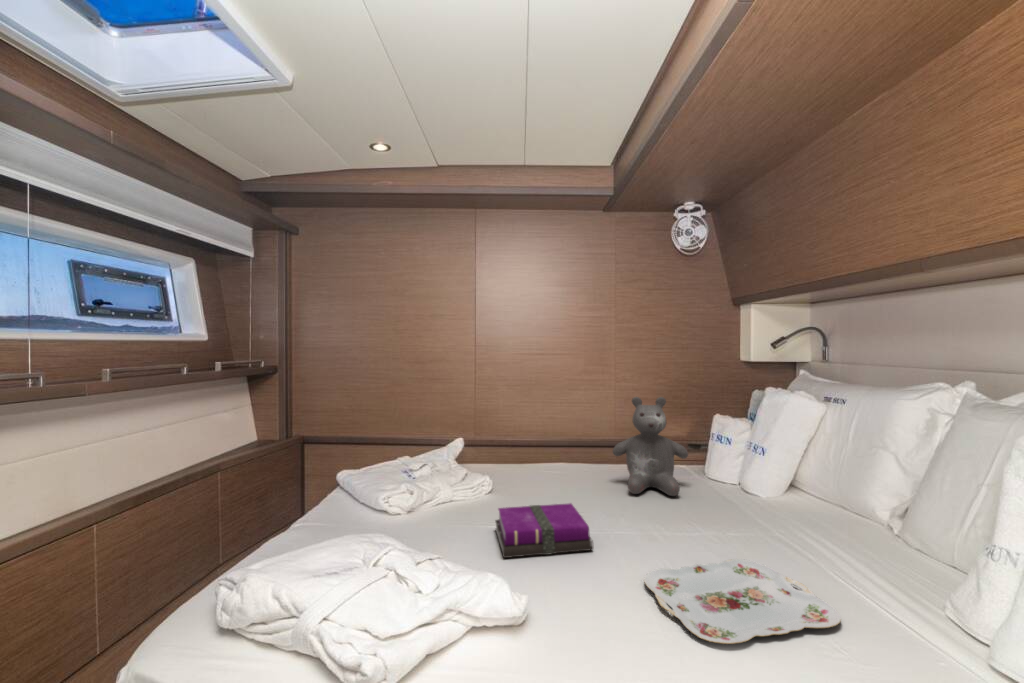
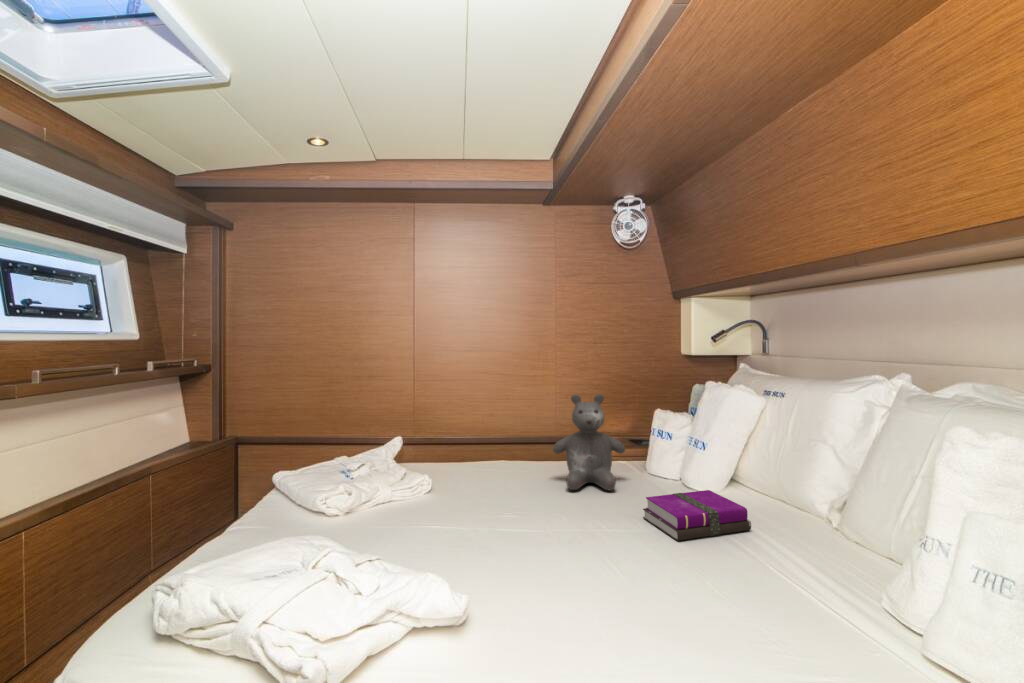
notebook: present [495,503,593,558] -> present [643,490,751,541]
serving tray: present [644,559,841,644] -> none [572,544,737,615]

